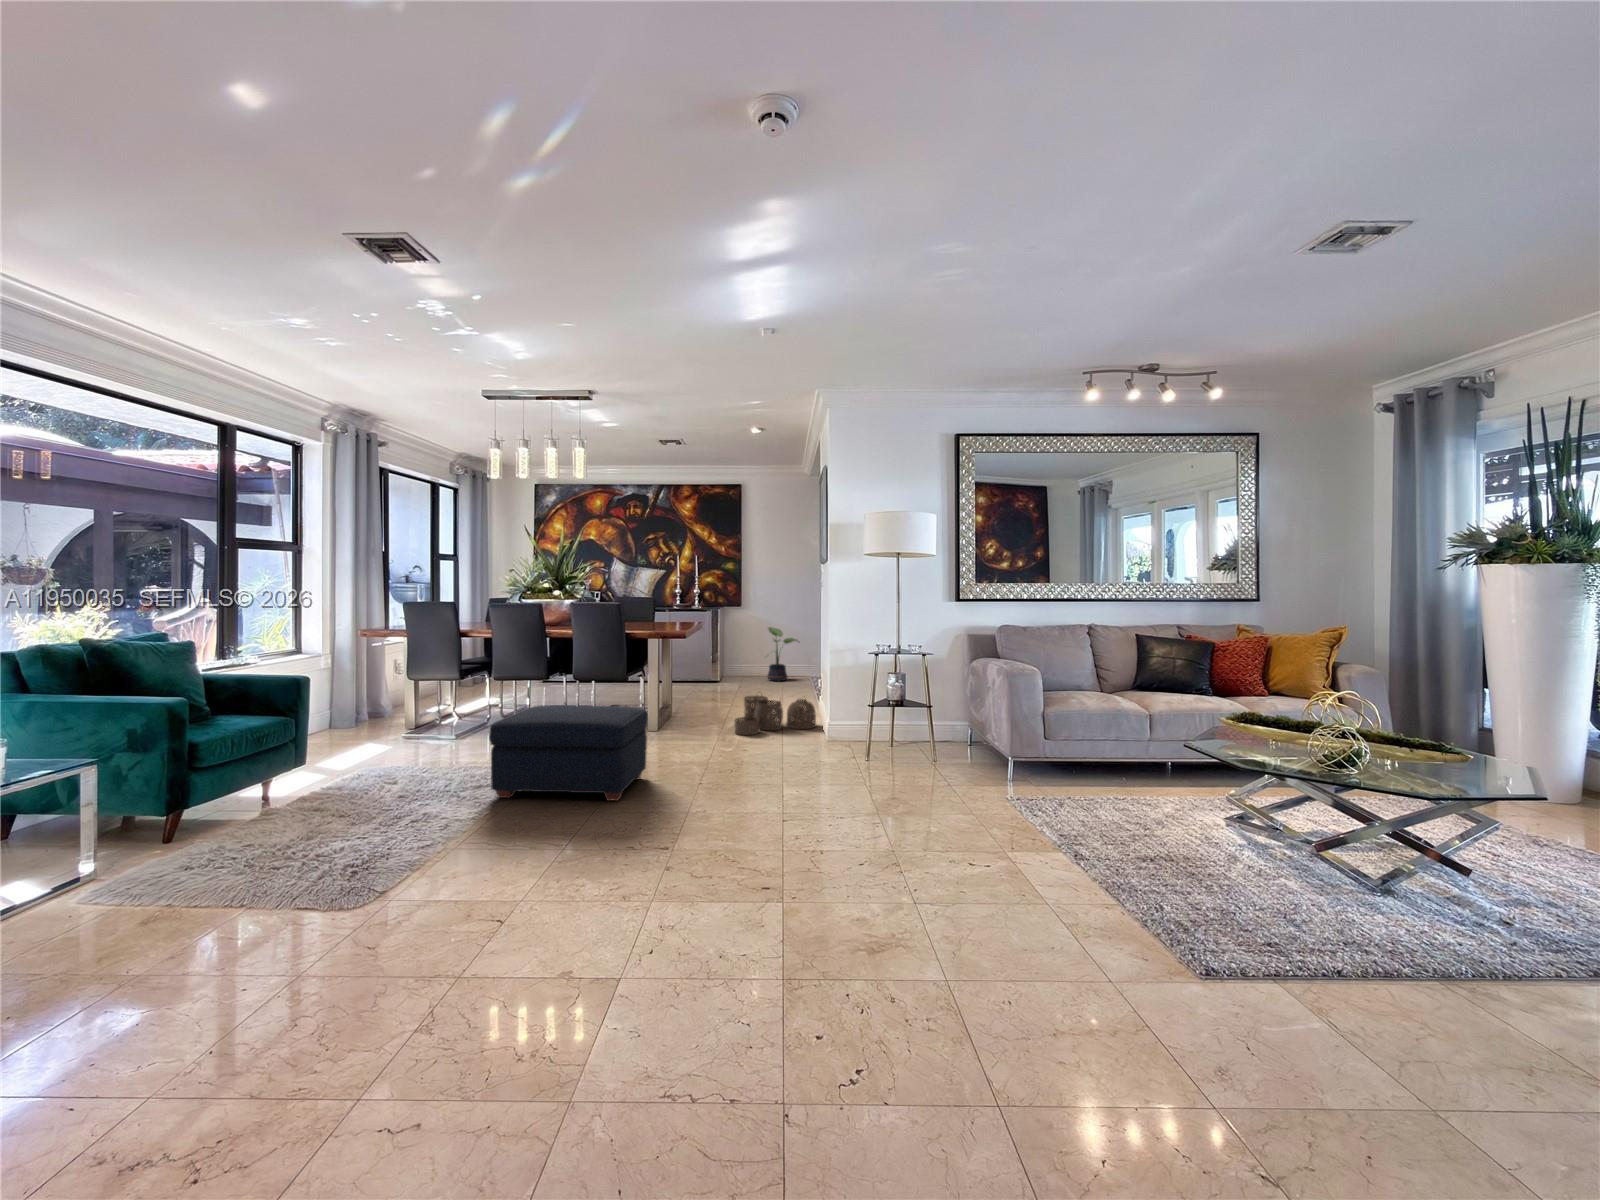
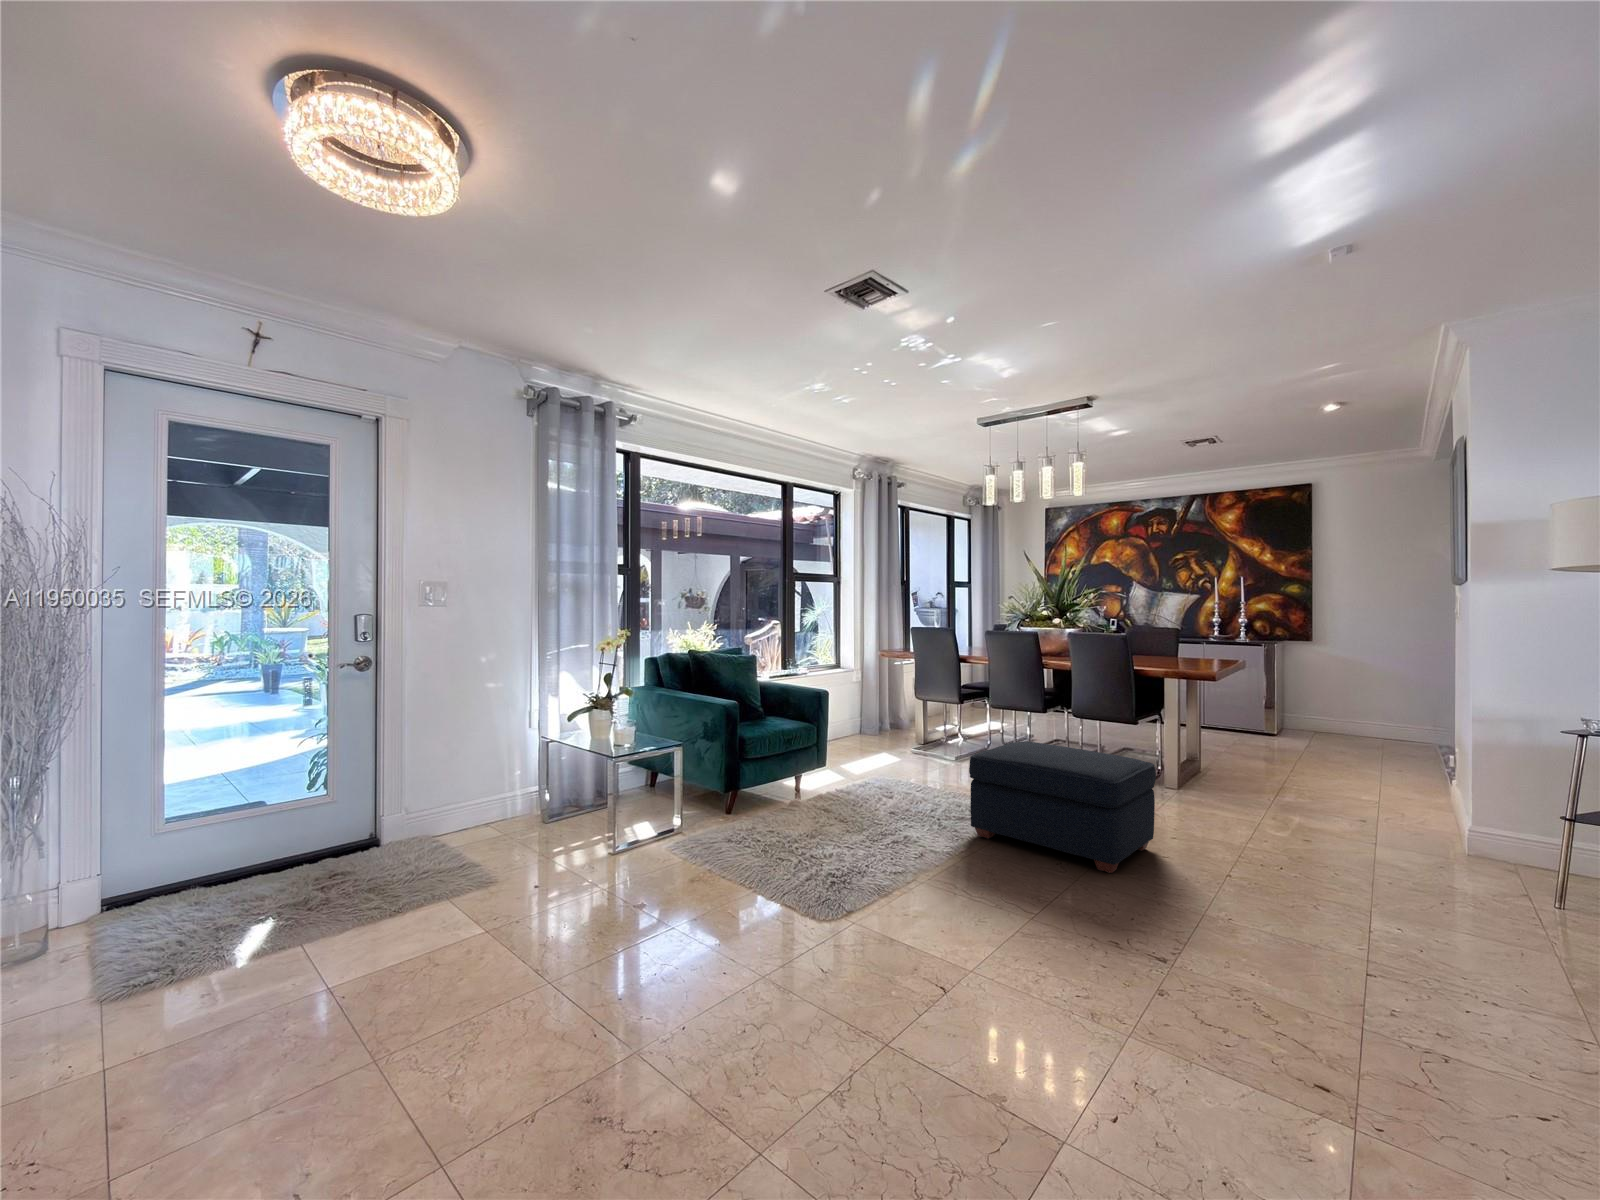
potted plant: present [767,627,797,681] -> none [1349,669,1414,746]
woven basket: present [734,696,816,735] -> none [1294,759,1449,827]

